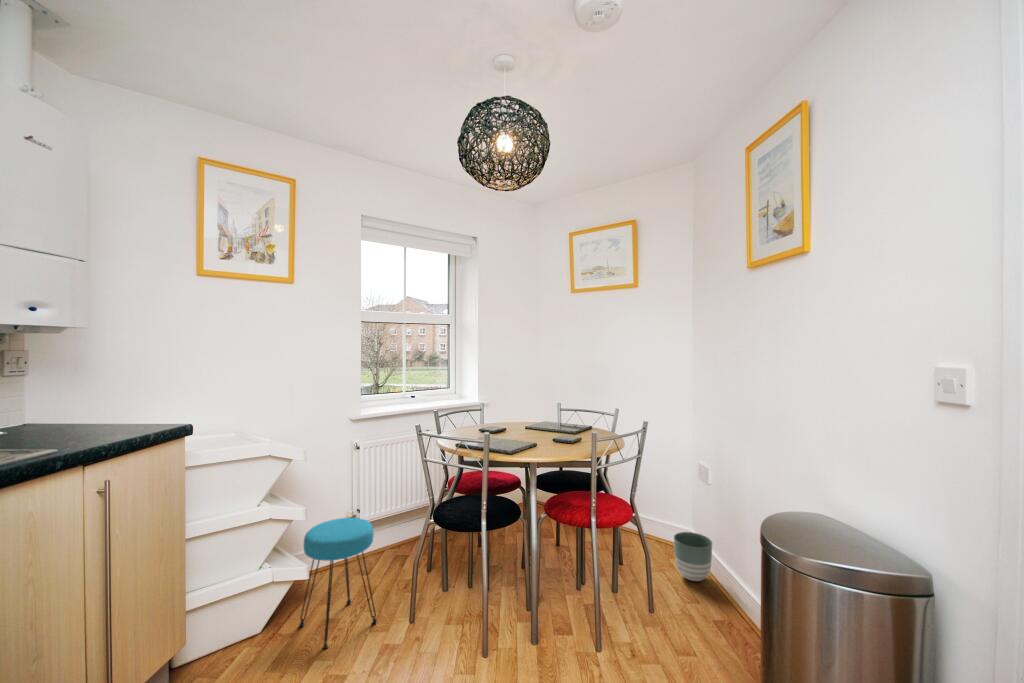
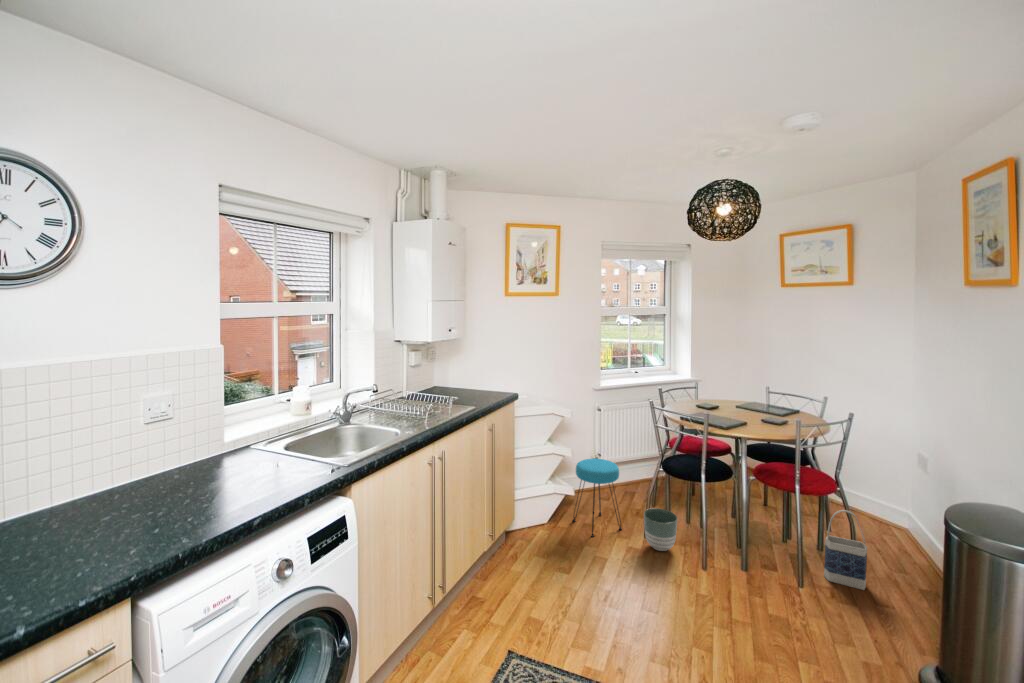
planter: present [674,532,712,581] -> present [644,508,677,551]
bag: none [624,542,665,640] -> present [824,510,867,590]

